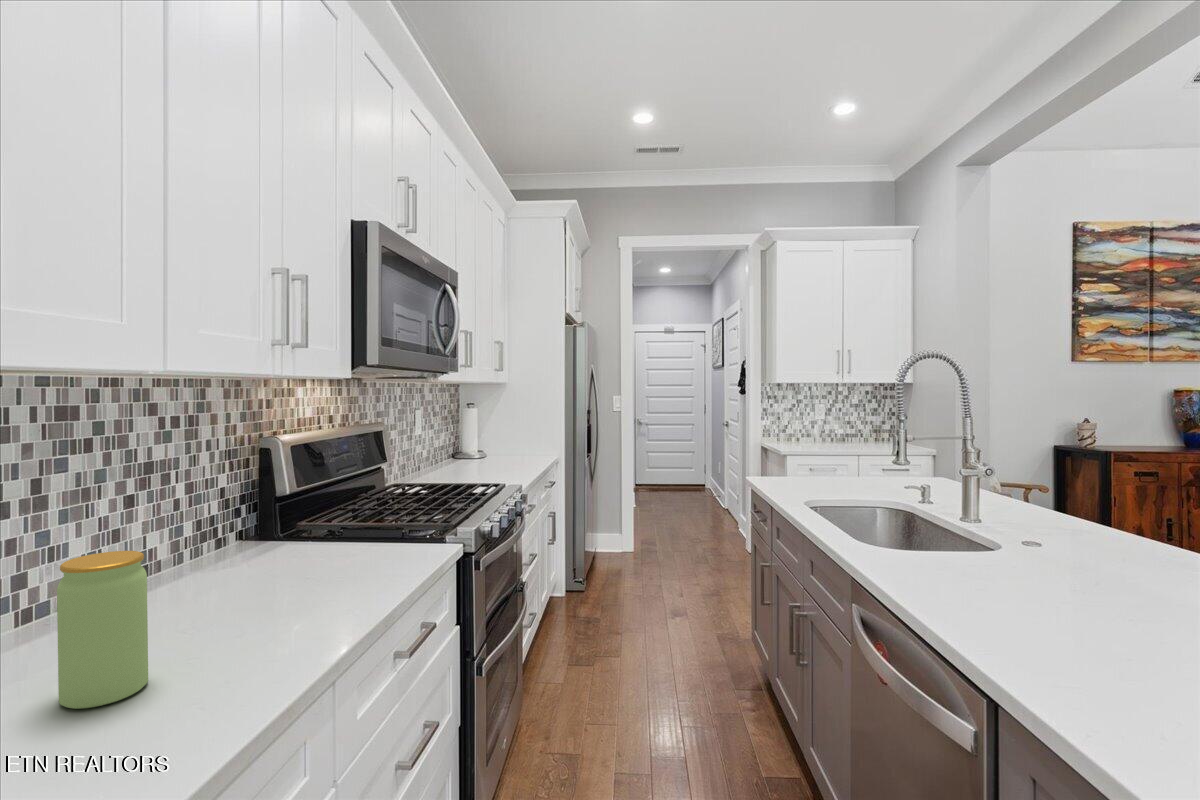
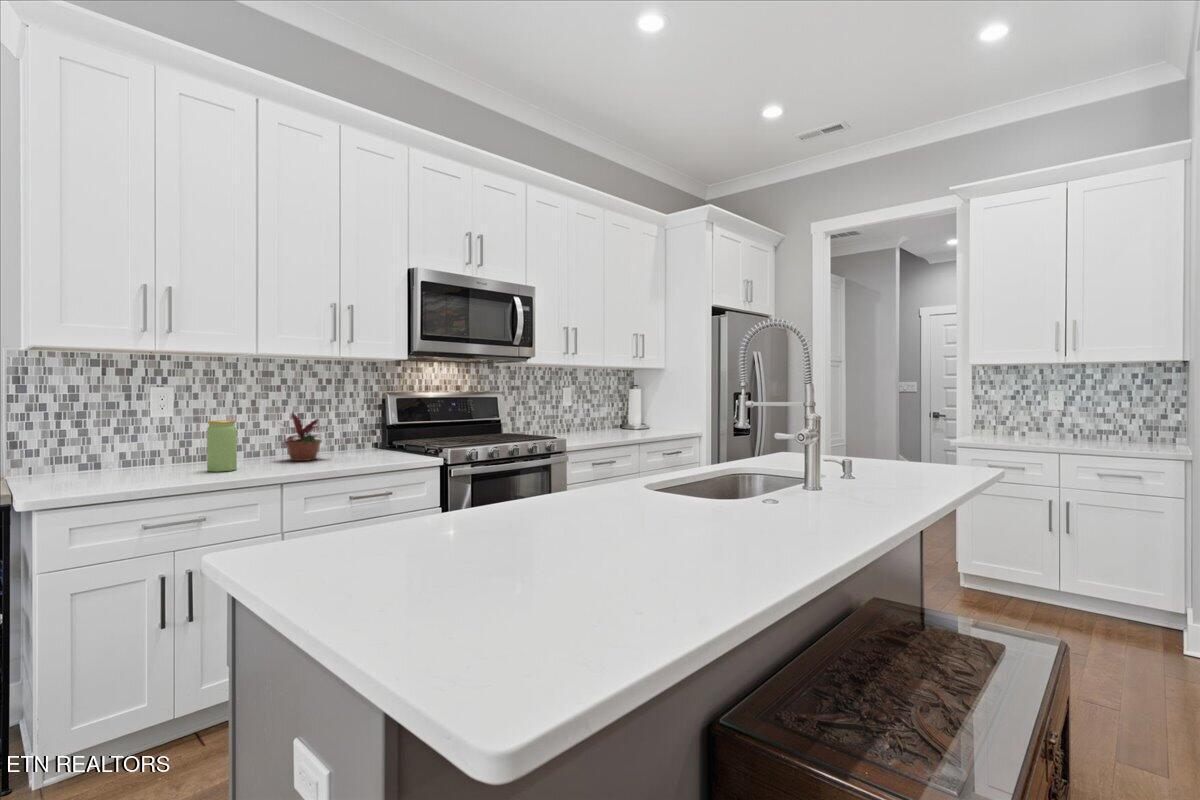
potted plant: none [135,497,279,610] -> present [283,412,322,461]

